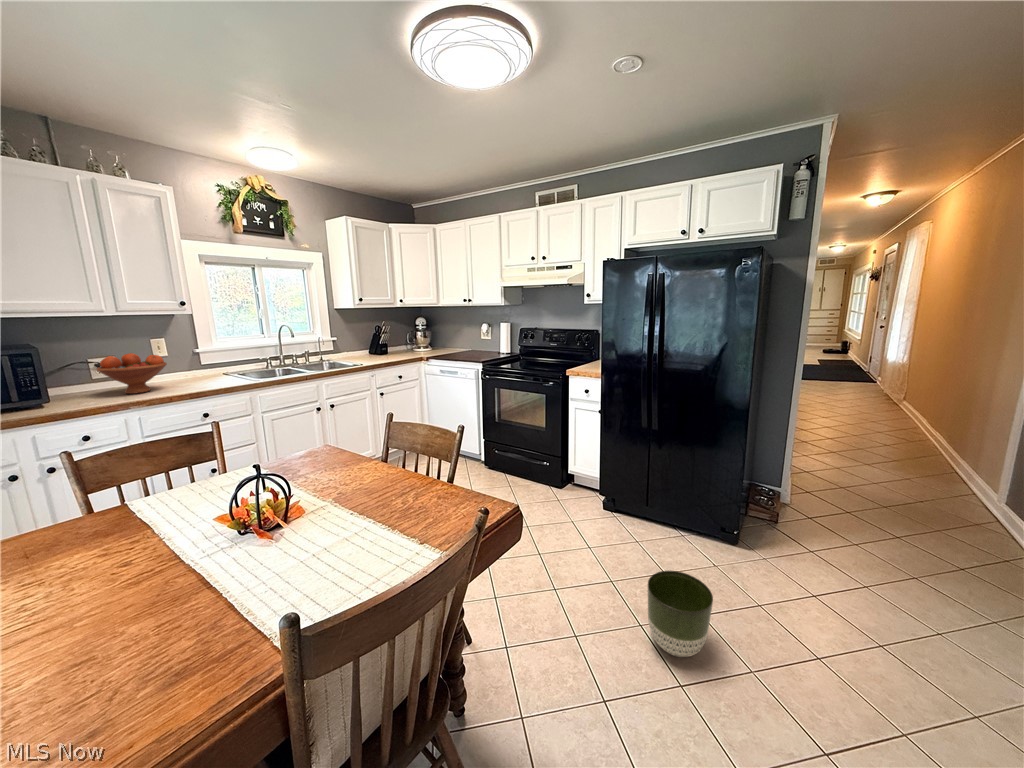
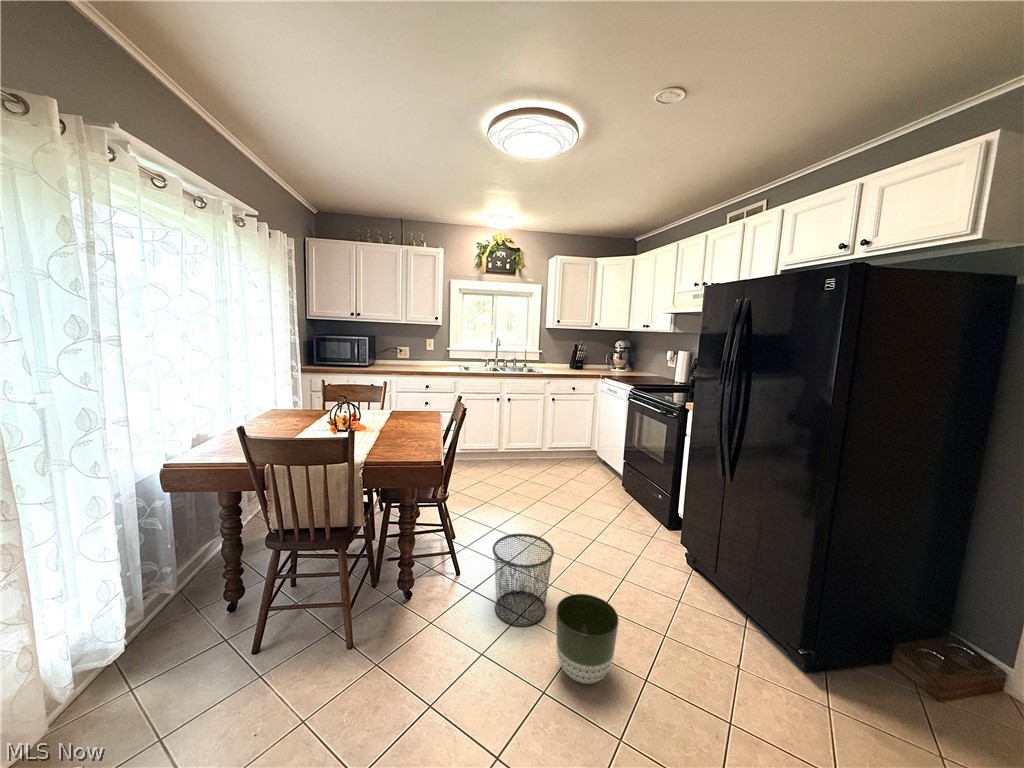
fruit bowl: present [97,353,167,394] -> none [392,346,423,368]
waste bin: none [531,546,602,655] -> present [493,534,554,626]

